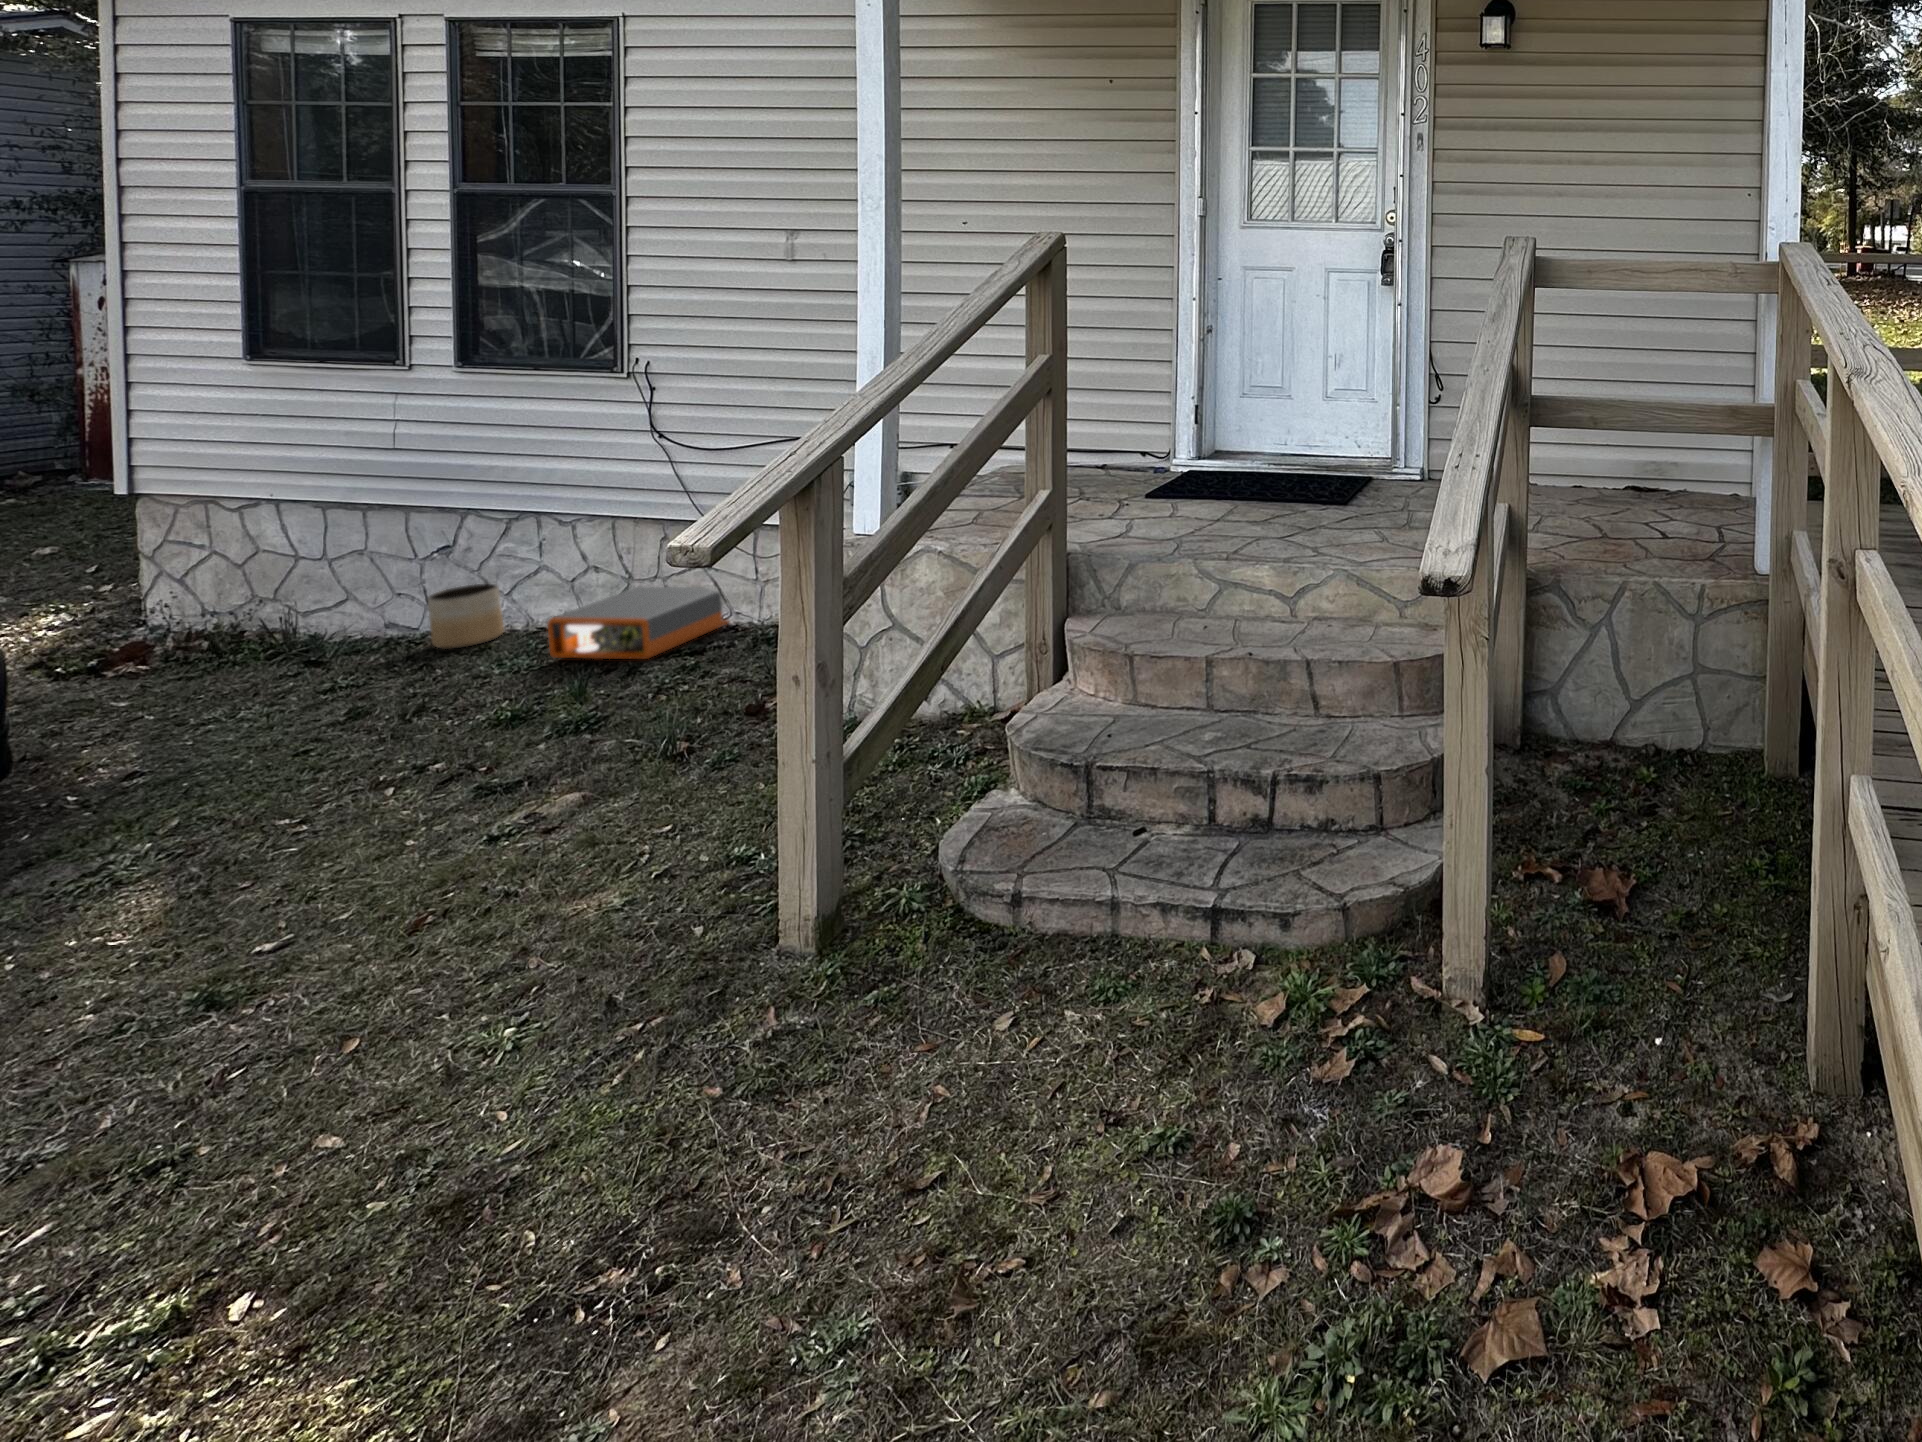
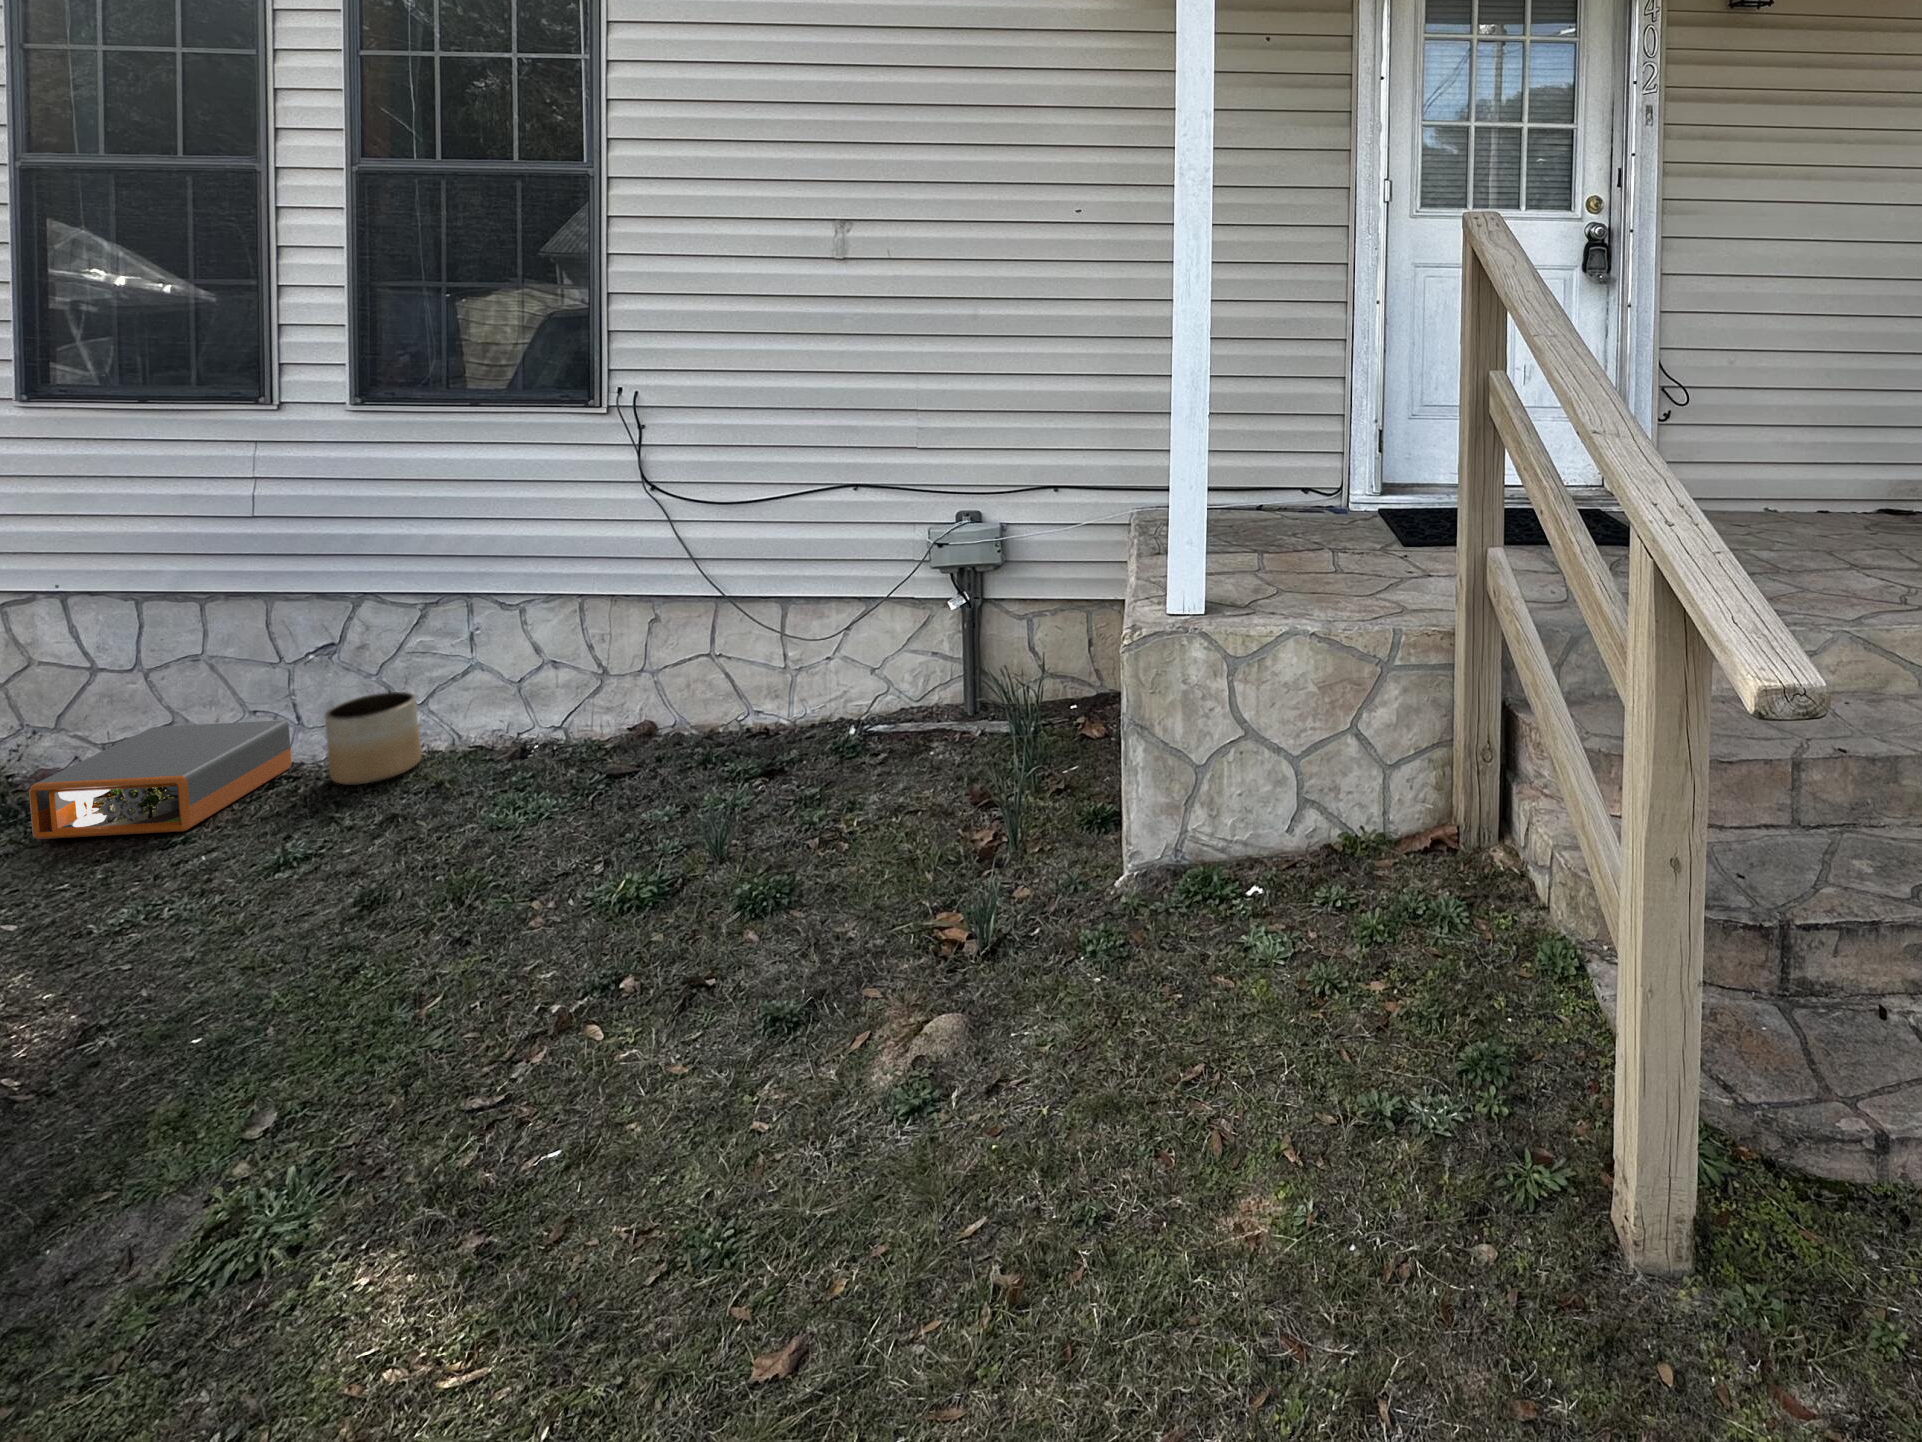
storage box: present [548,587,728,659] -> present [29,720,292,839]

